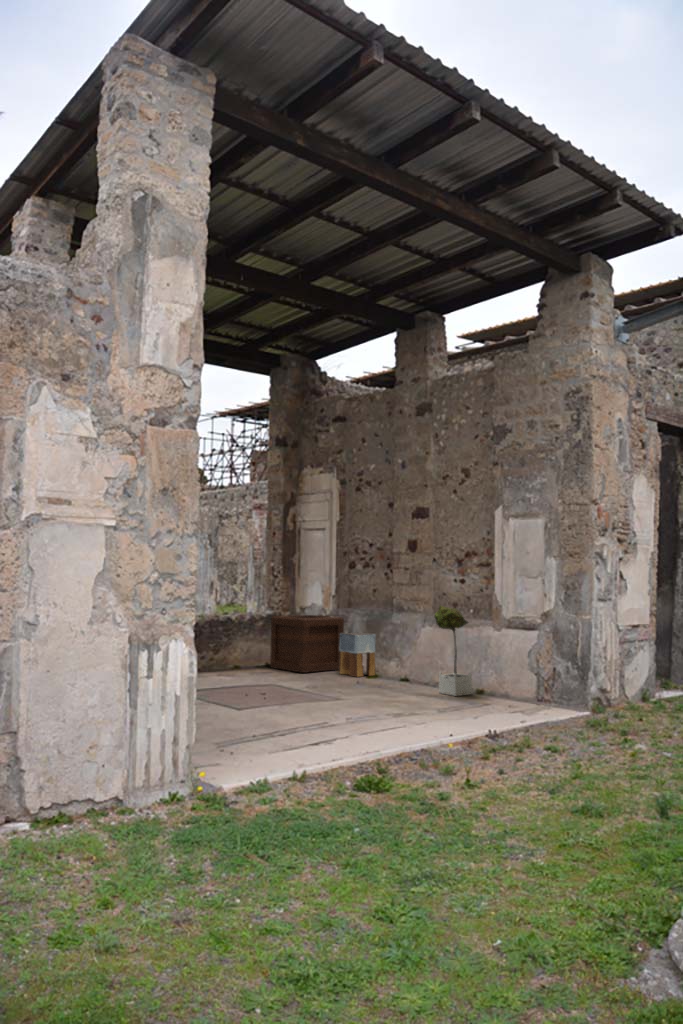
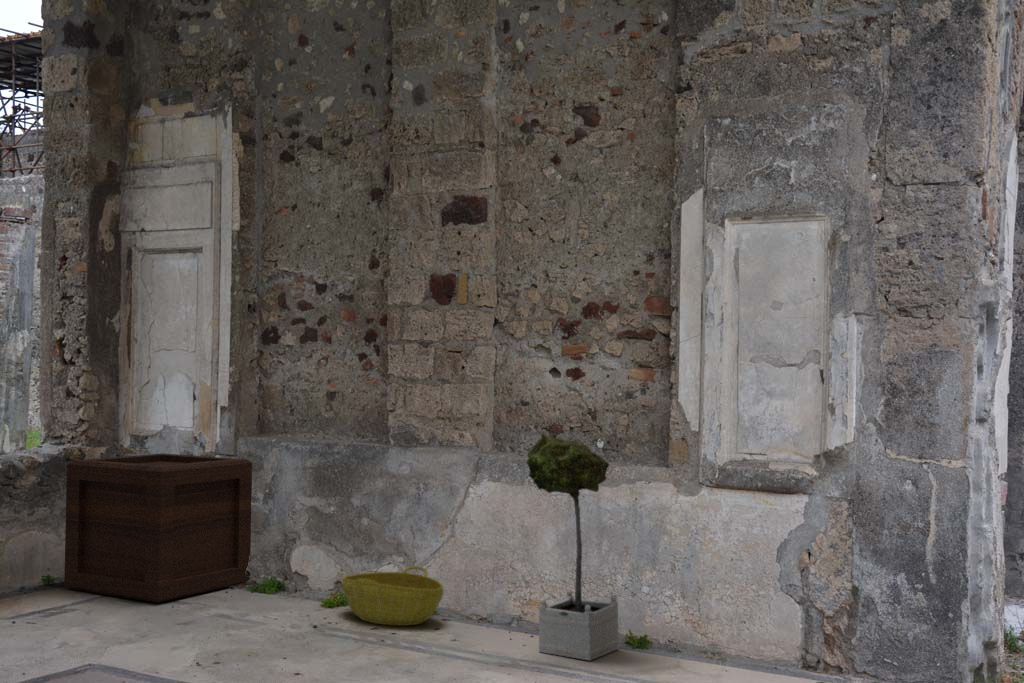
stool: present [339,633,376,677] -> none [250,496,340,607]
basket: none [372,662,410,684] -> present [342,566,443,626]

